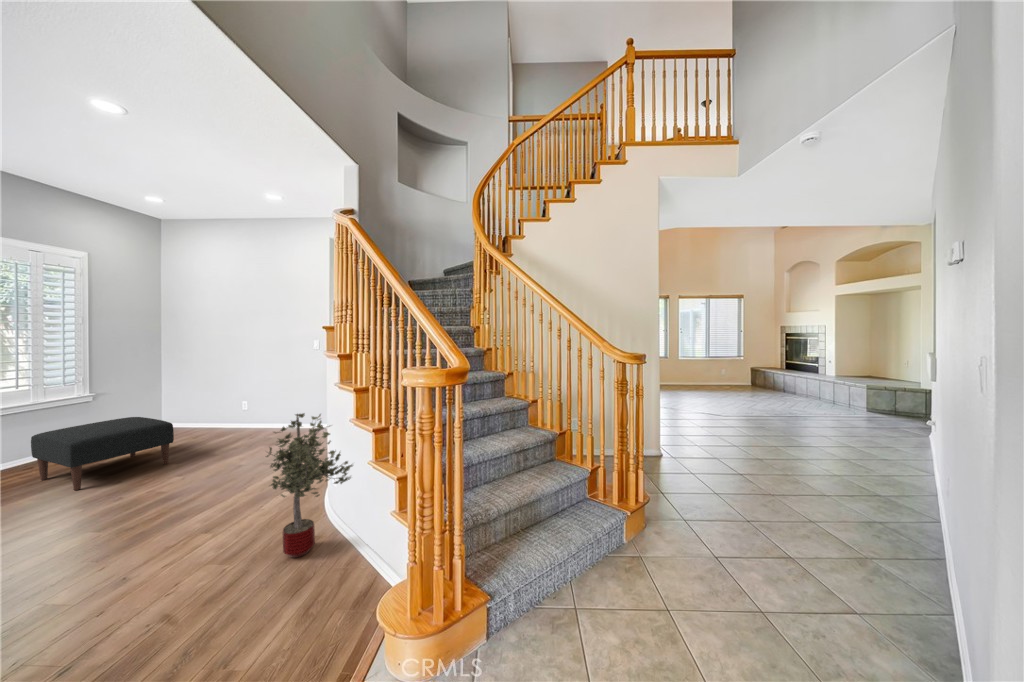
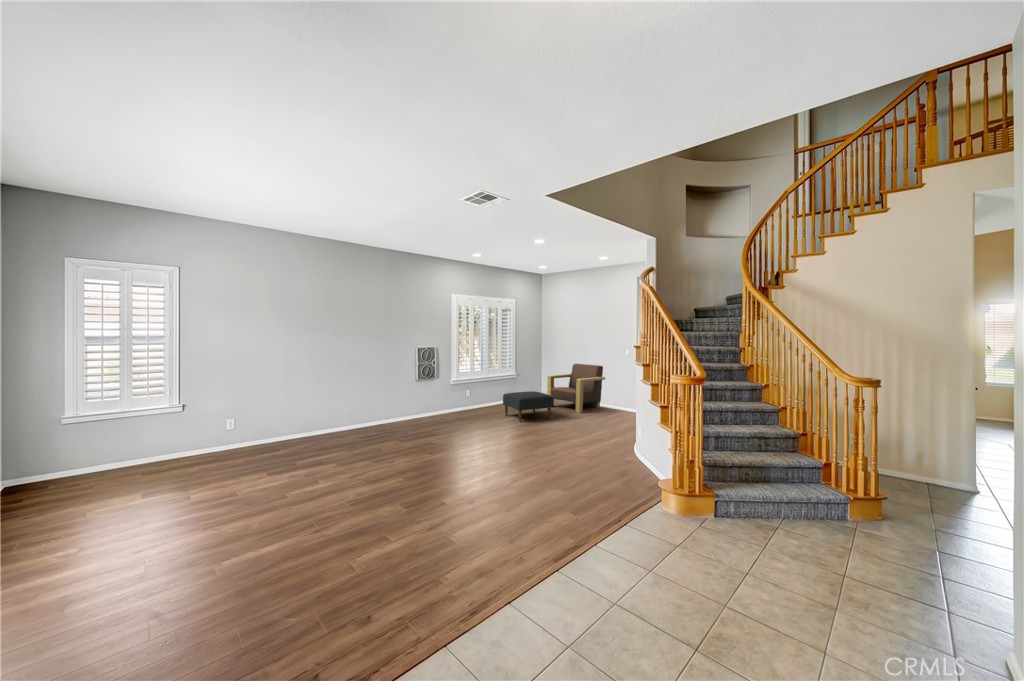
armchair: none [171,359,287,440] -> present [547,364,605,413]
potted tree: present [266,413,353,558] -> none [607,393,650,467]

